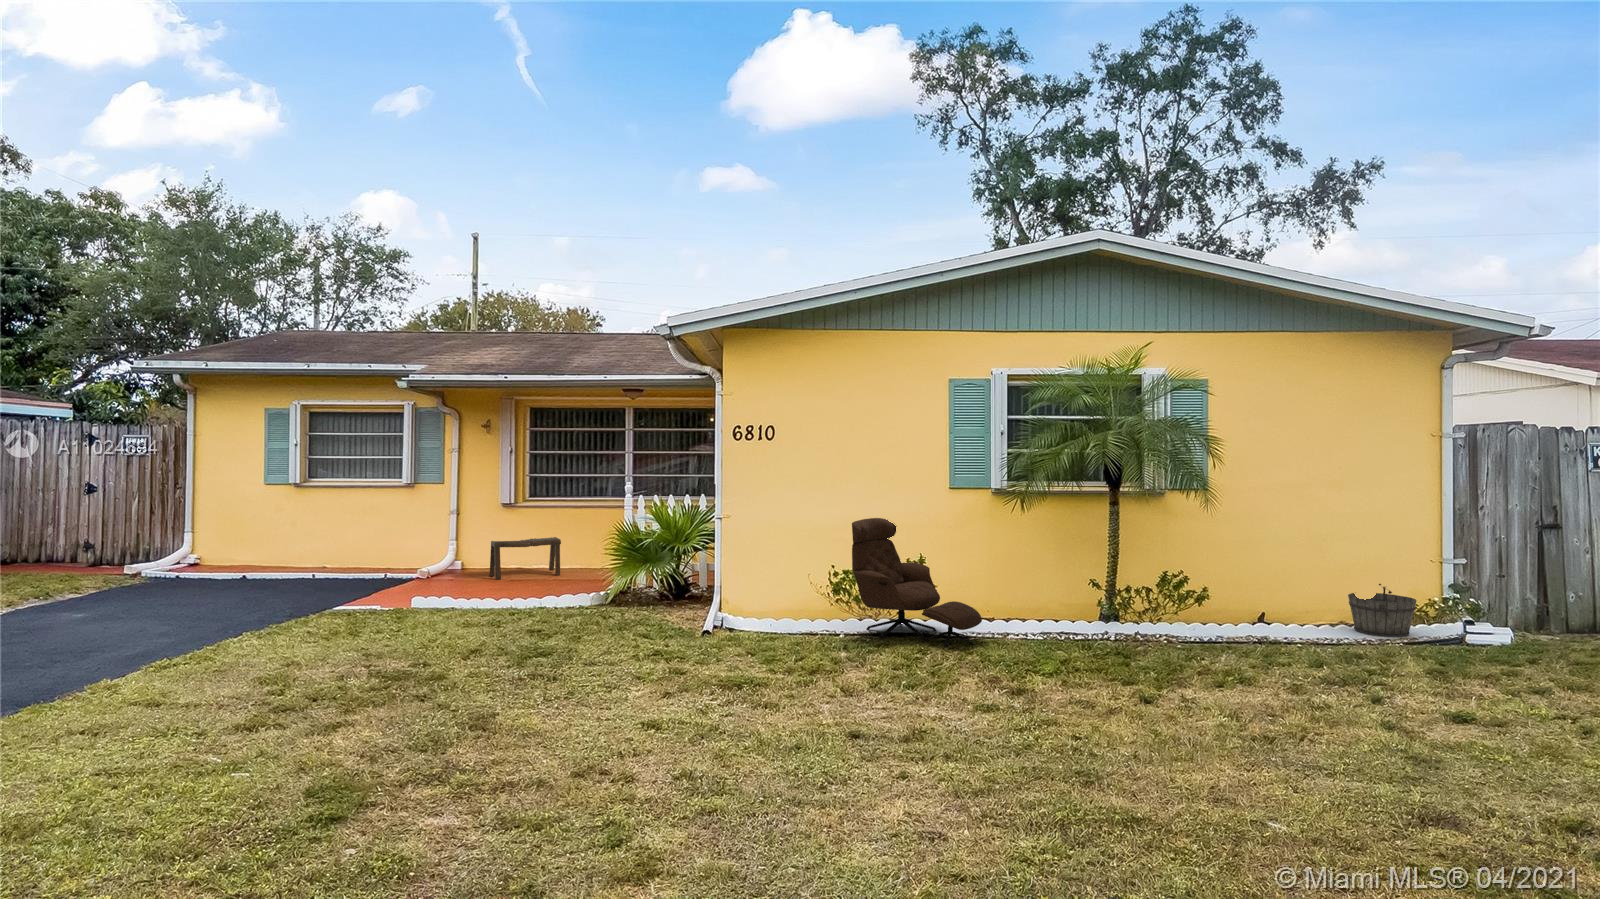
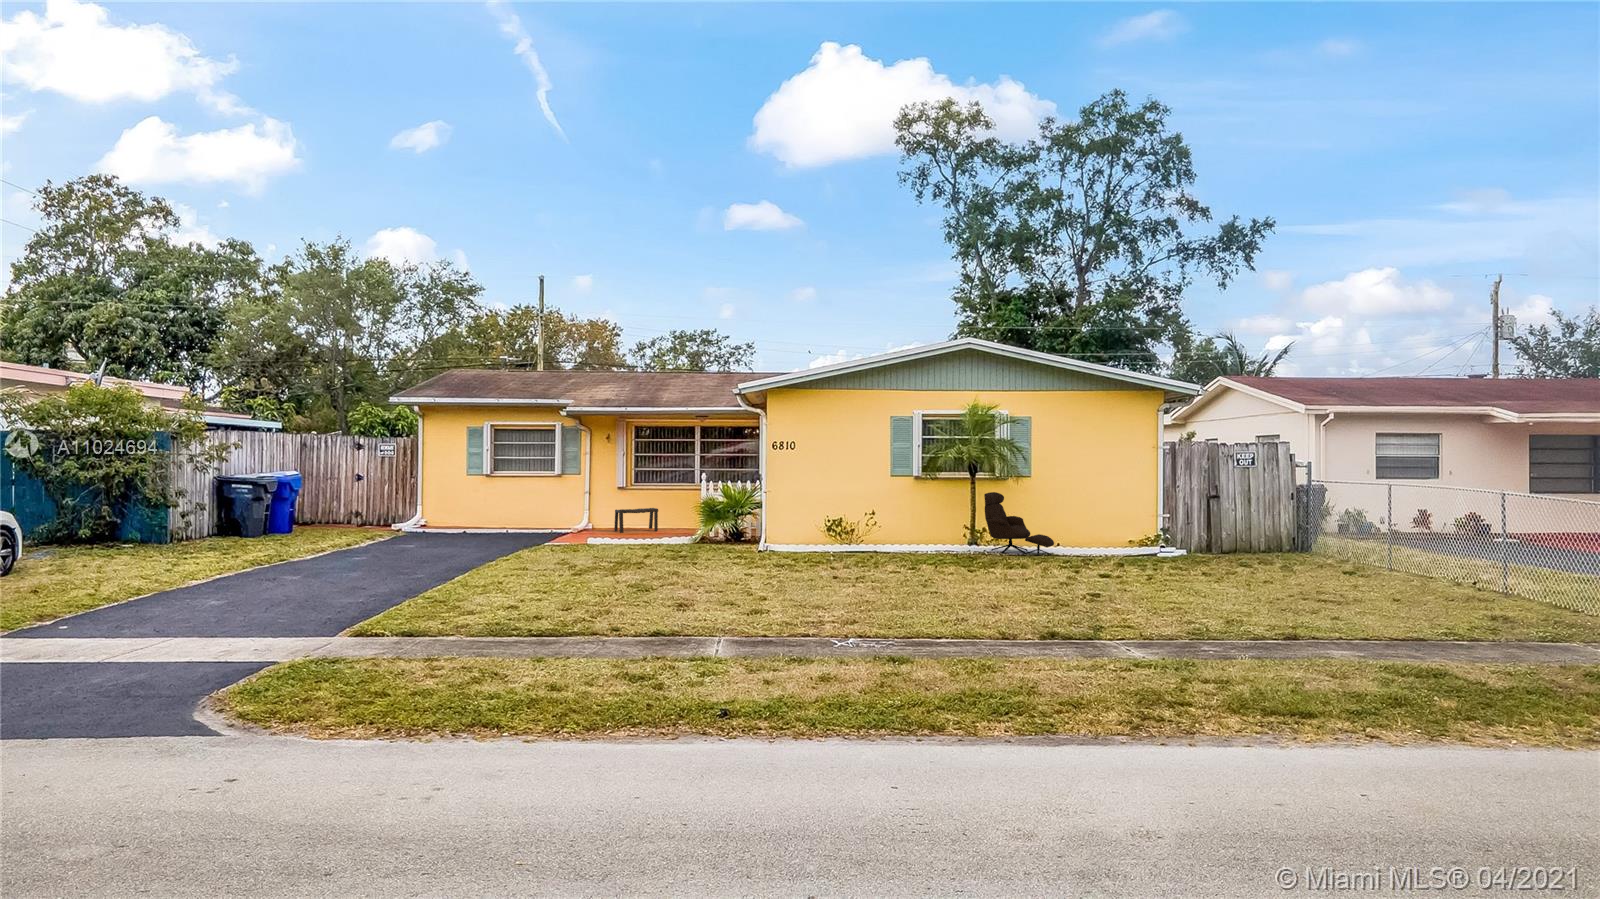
lounge chair: present [852,518,982,647] -> present [984,492,1054,556]
wooden bucket: present [1348,584,1416,637] -> none [1097,526,1129,553]

